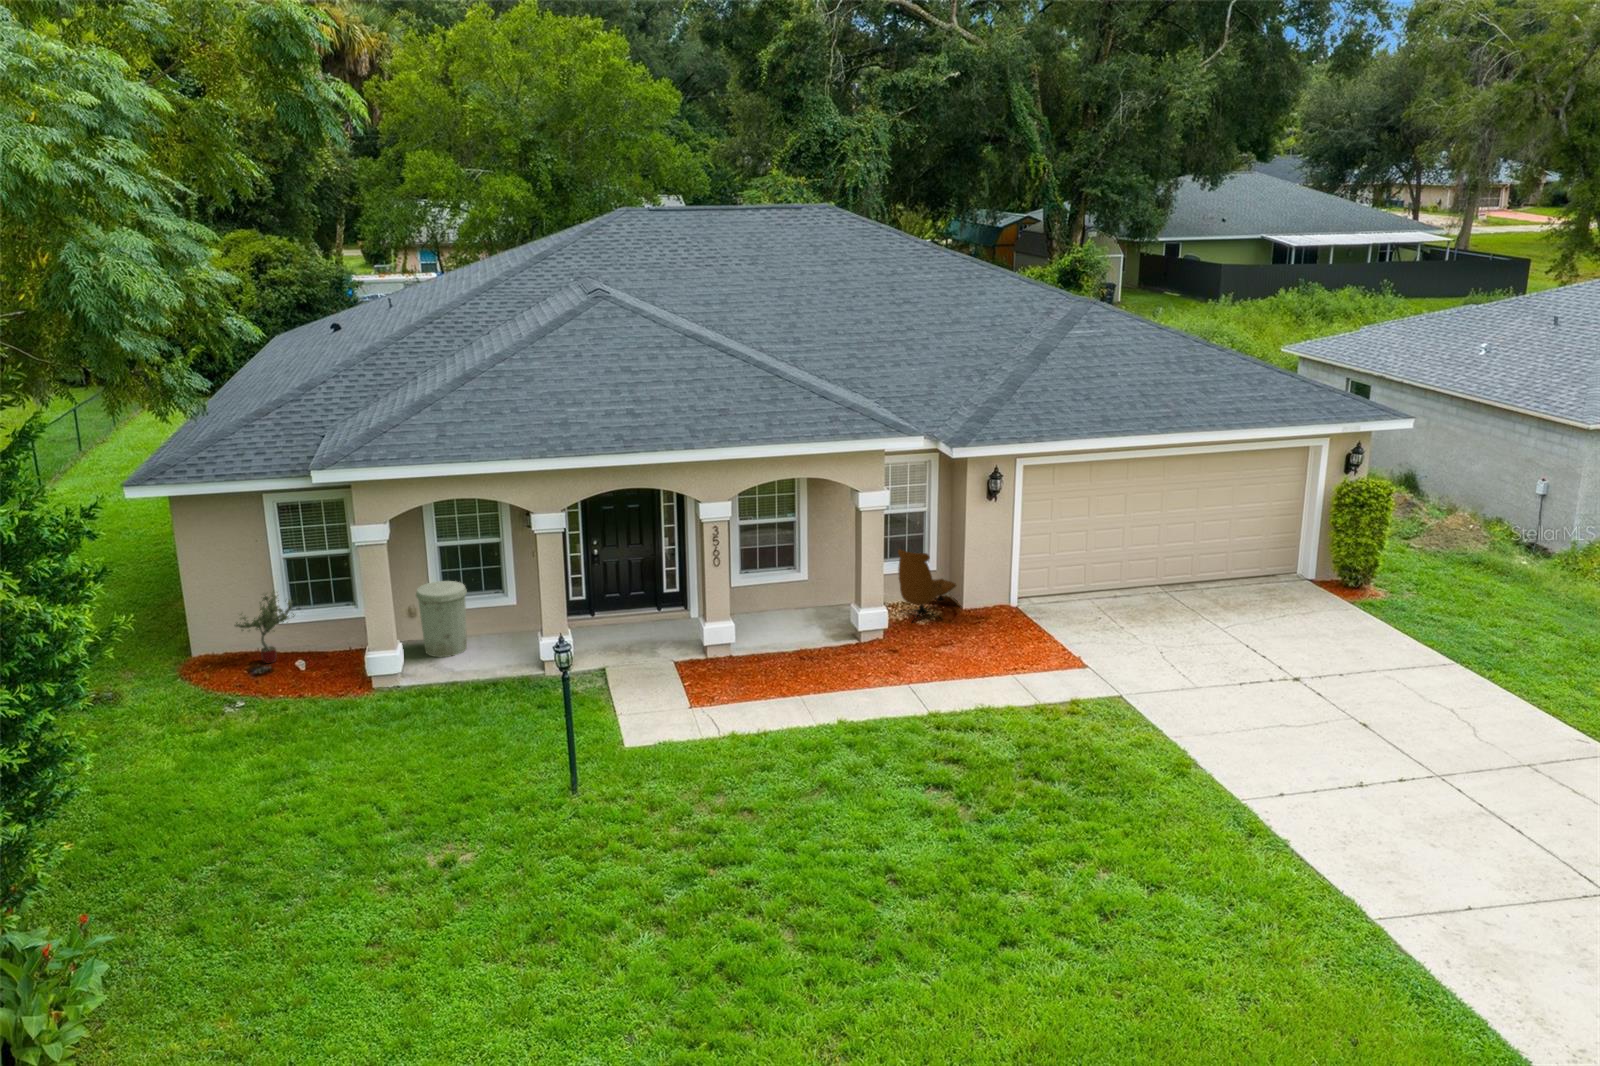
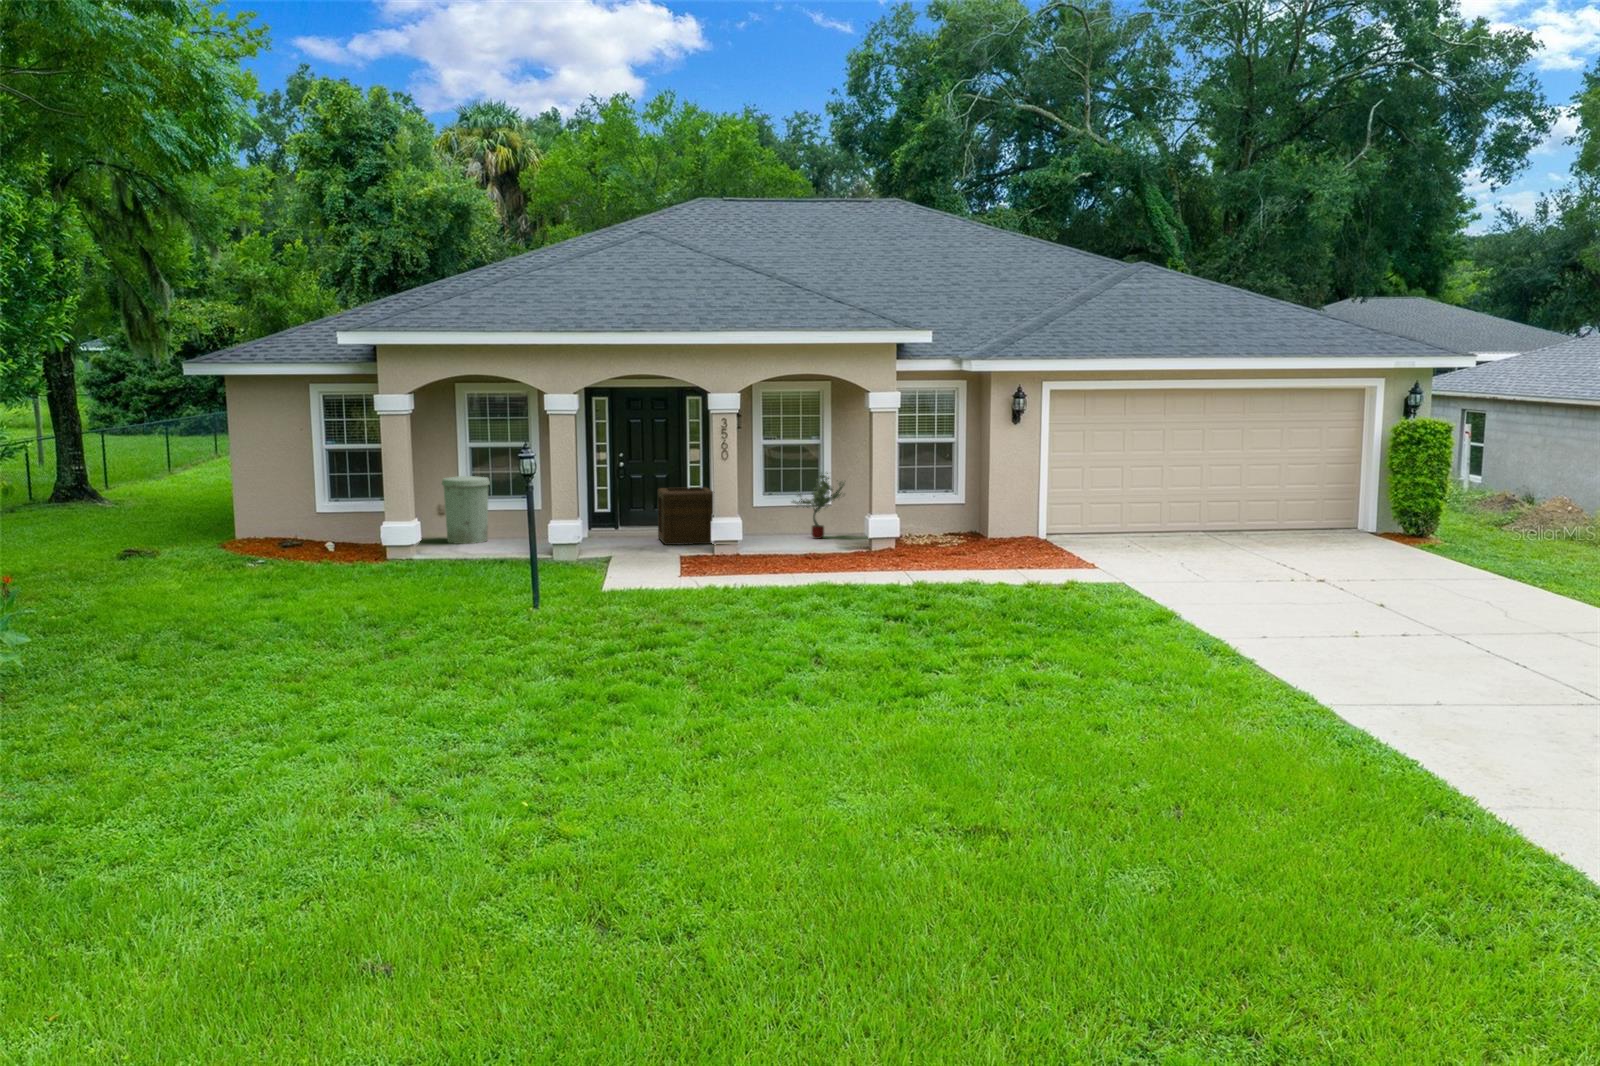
lounge chair: present [898,549,957,622] -> none [915,464,983,542]
wooden crate: none [639,576,704,647] -> present [658,487,713,545]
potted tree: present [235,591,295,663] -> present [792,473,844,539]

